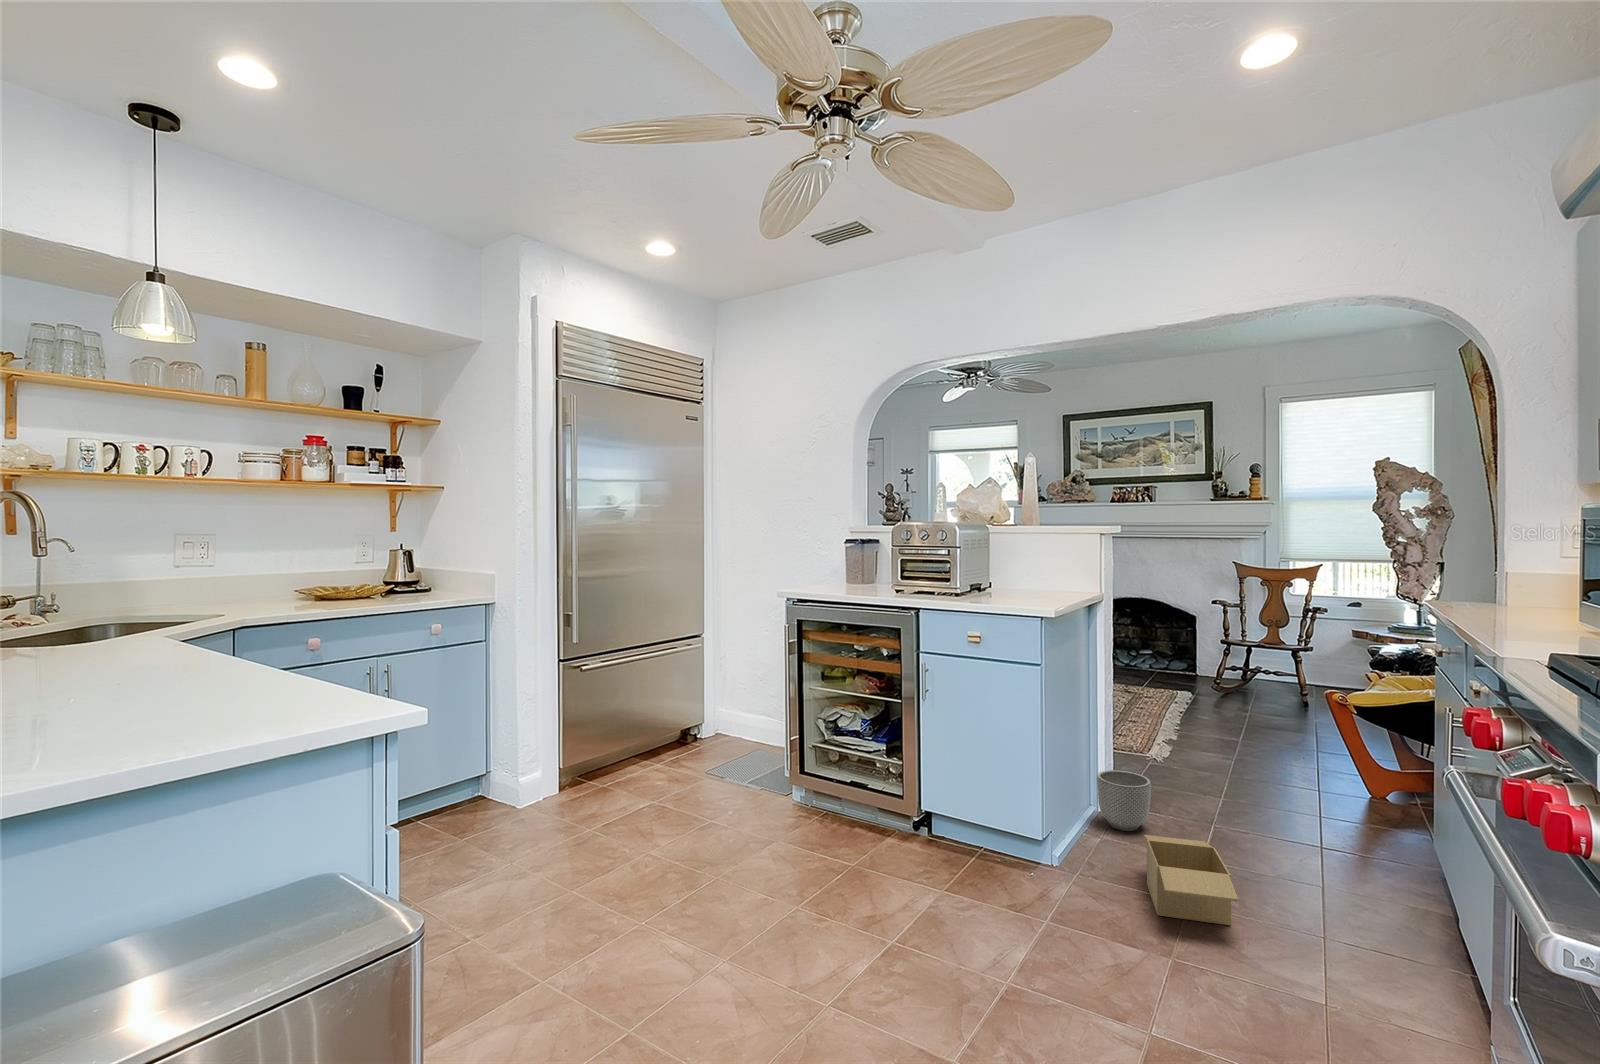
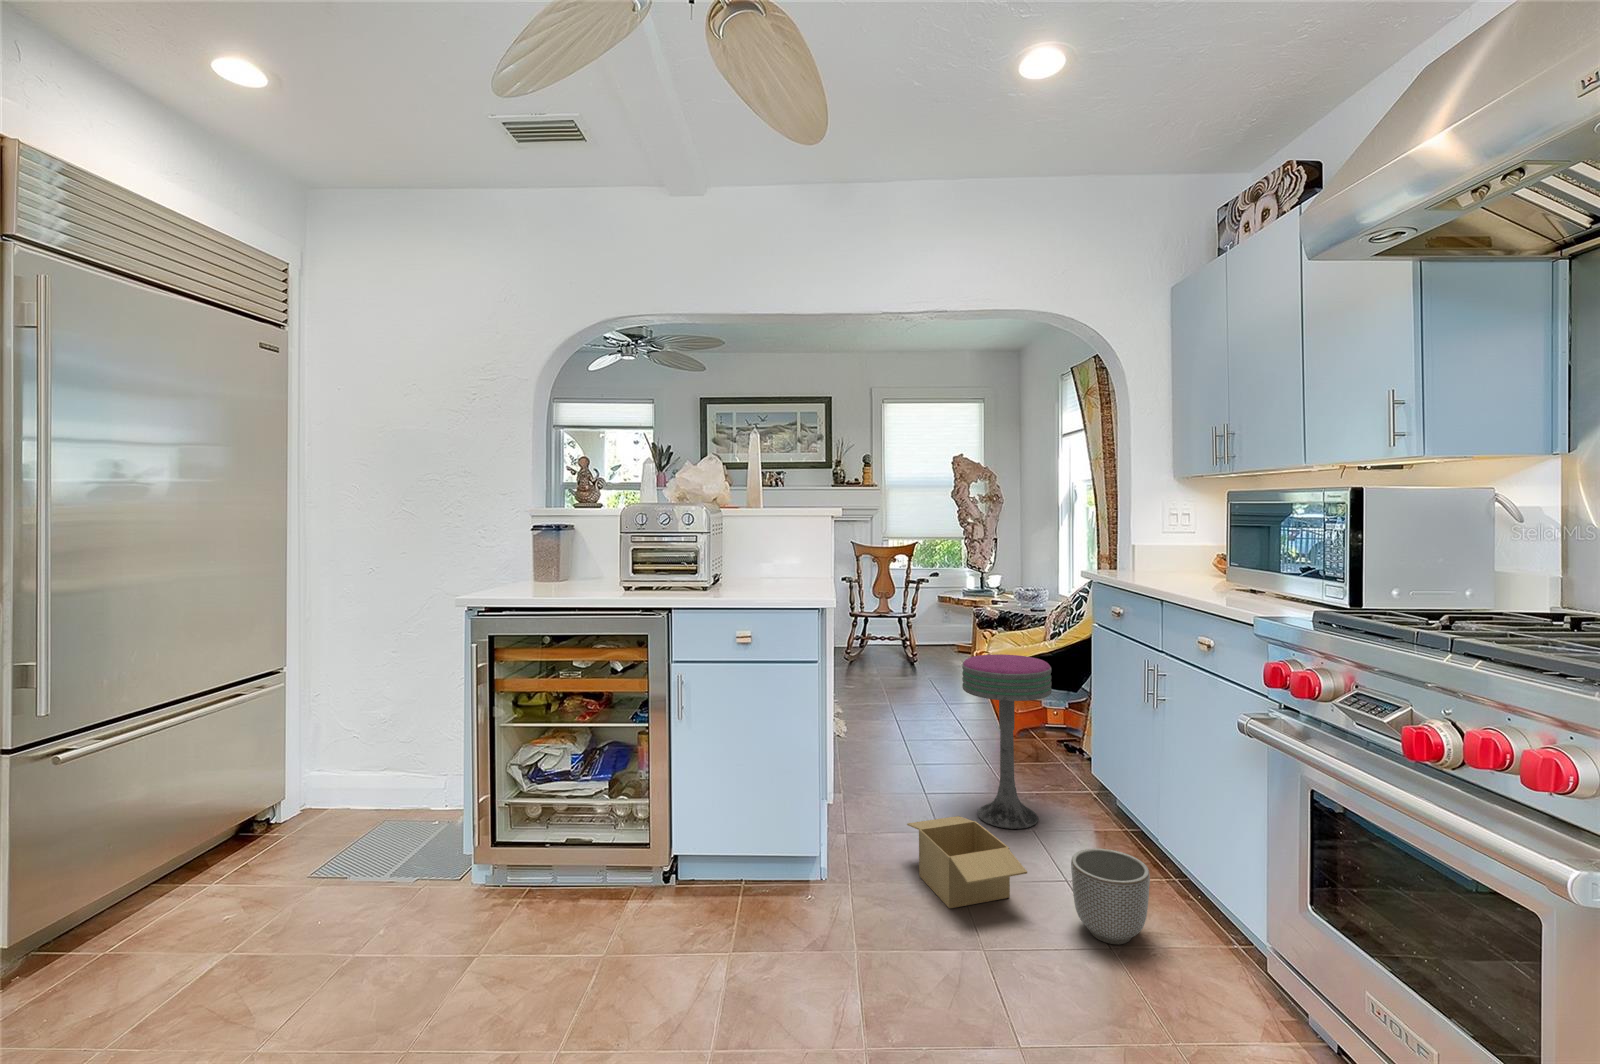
bar stool: none [1238,688,1349,879] -> present [962,654,1052,829]
planter: present [1097,770,1151,831] -> present [1071,849,1150,944]

